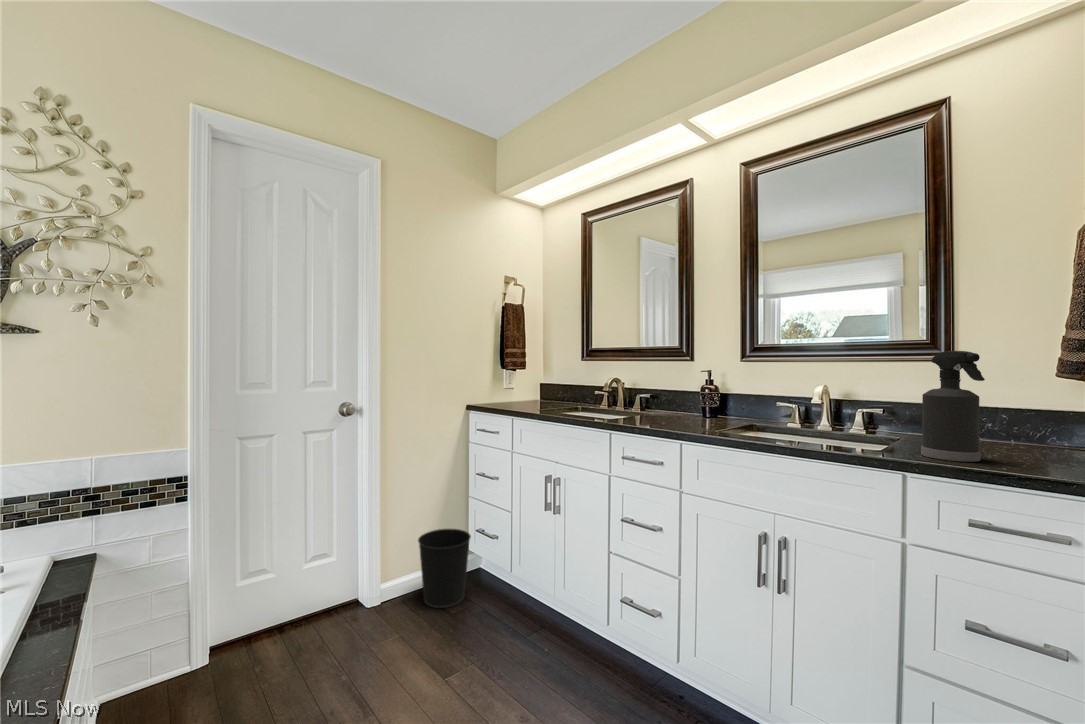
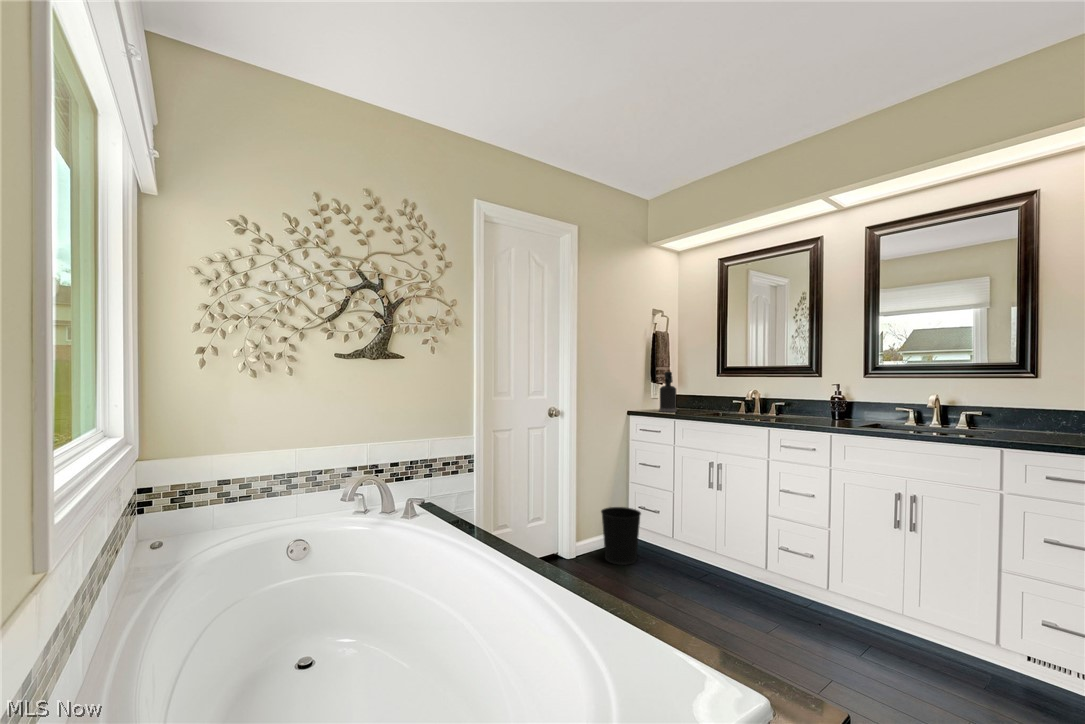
spray bottle: present [921,351,985,462] -> present [659,372,677,412]

